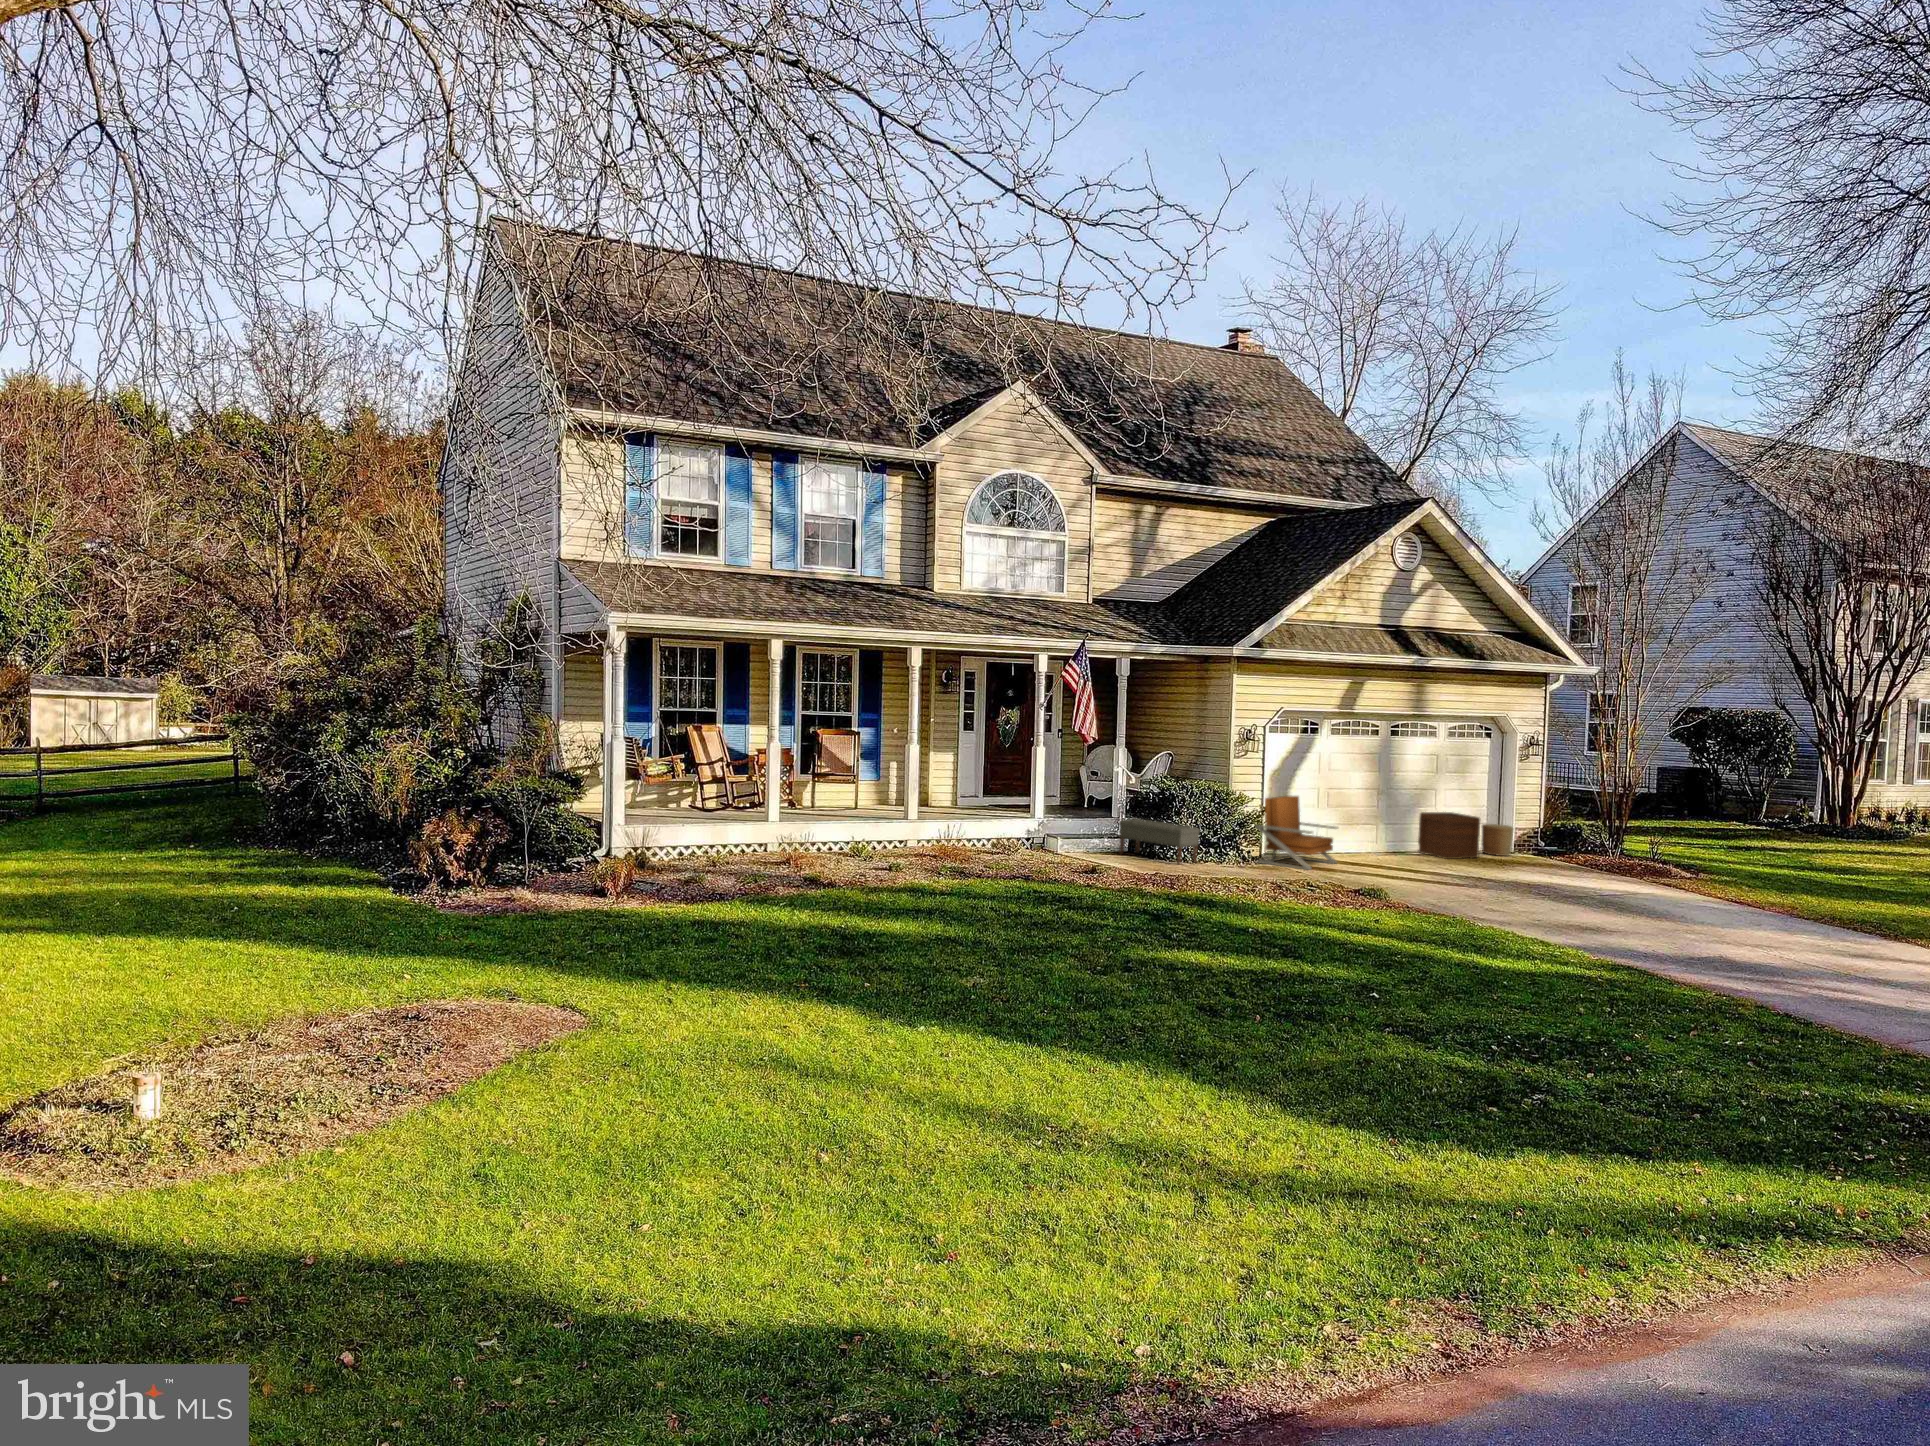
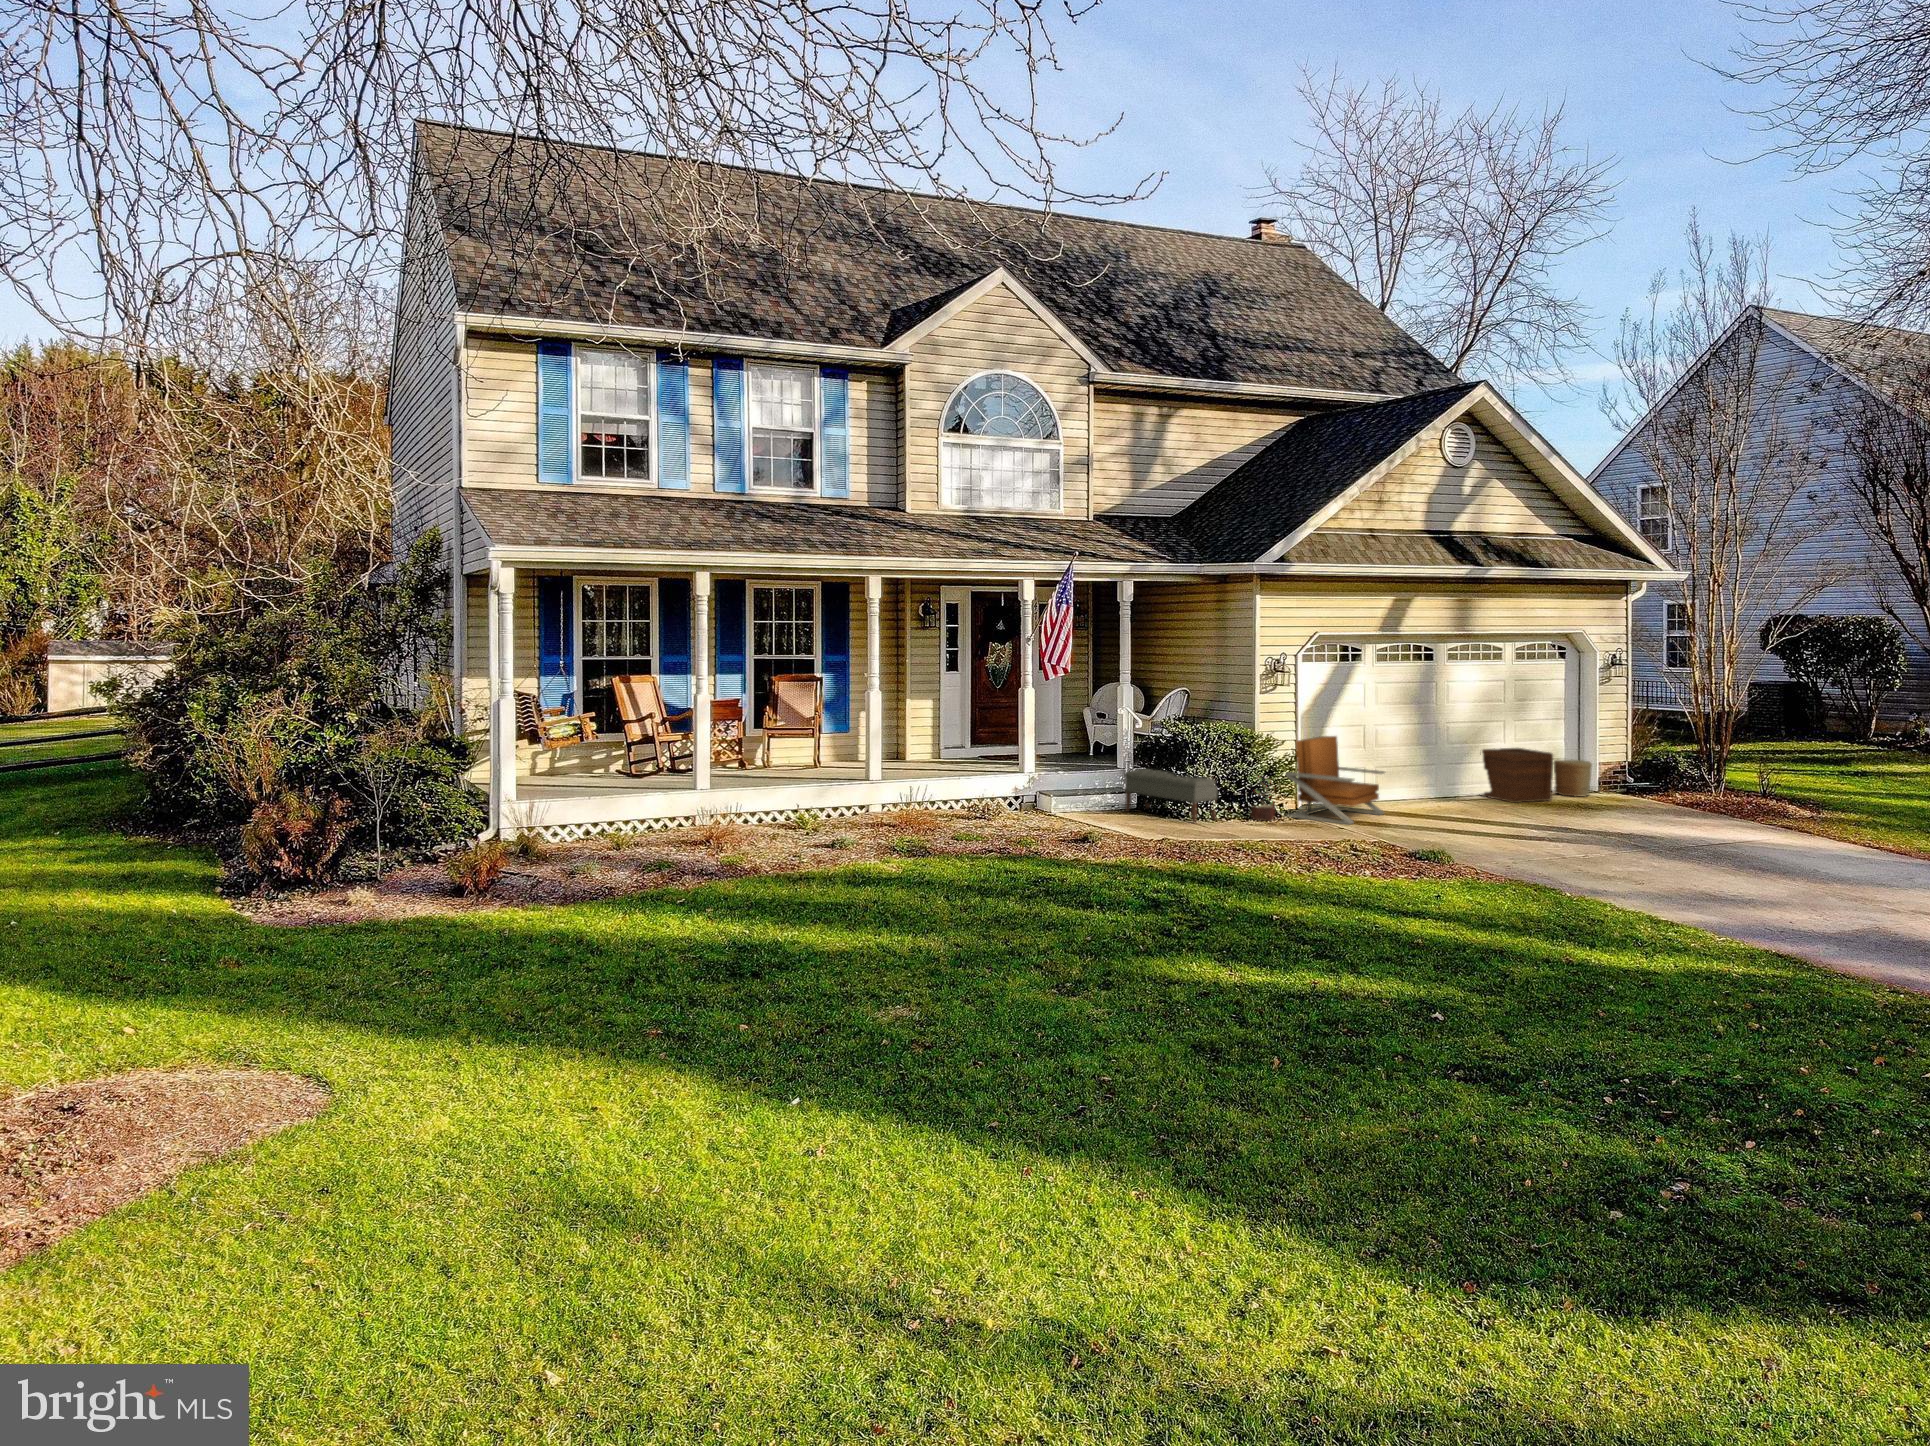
decorative plant: none [1220,825,1248,865] -> present [1250,776,1275,821]

